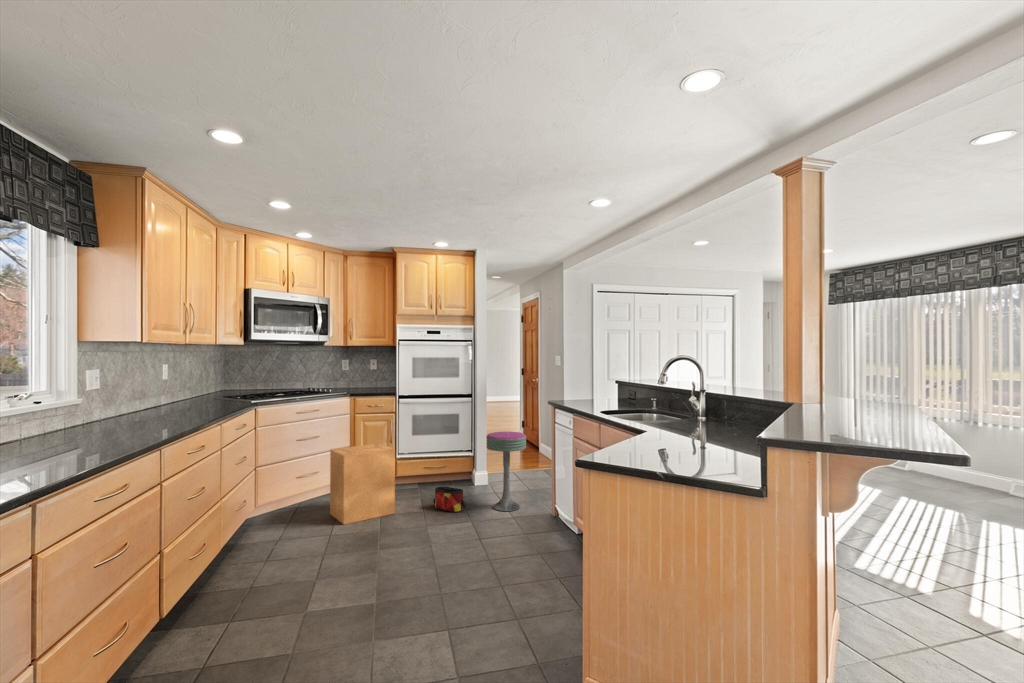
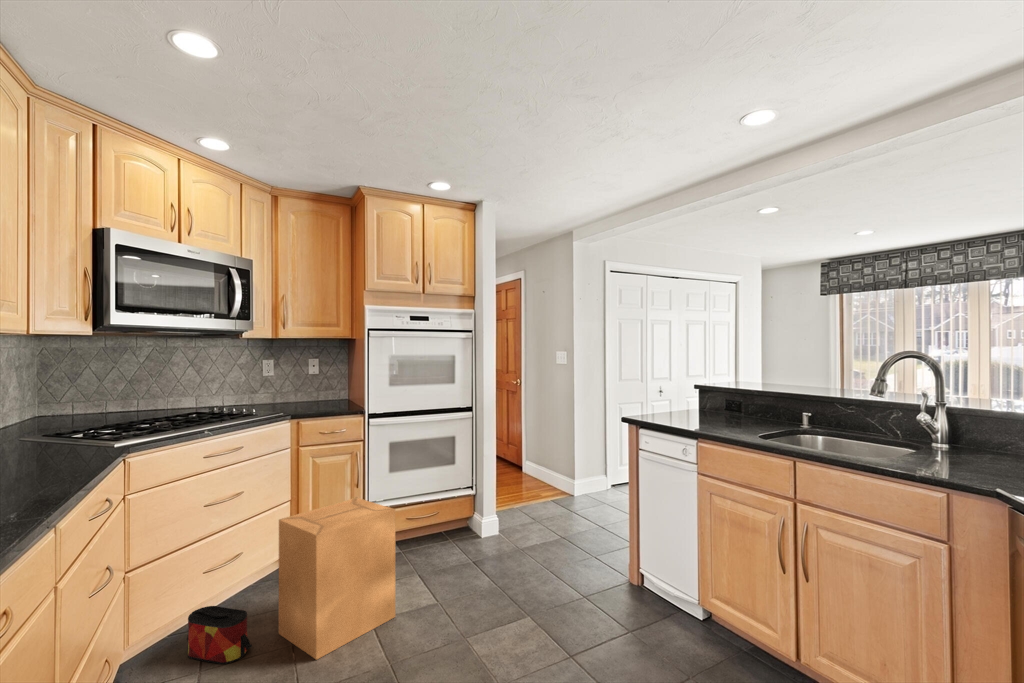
bar stool: present [486,432,526,511] -> none [531,465,591,590]
bag: present [433,486,465,512] -> present [187,606,252,664]

